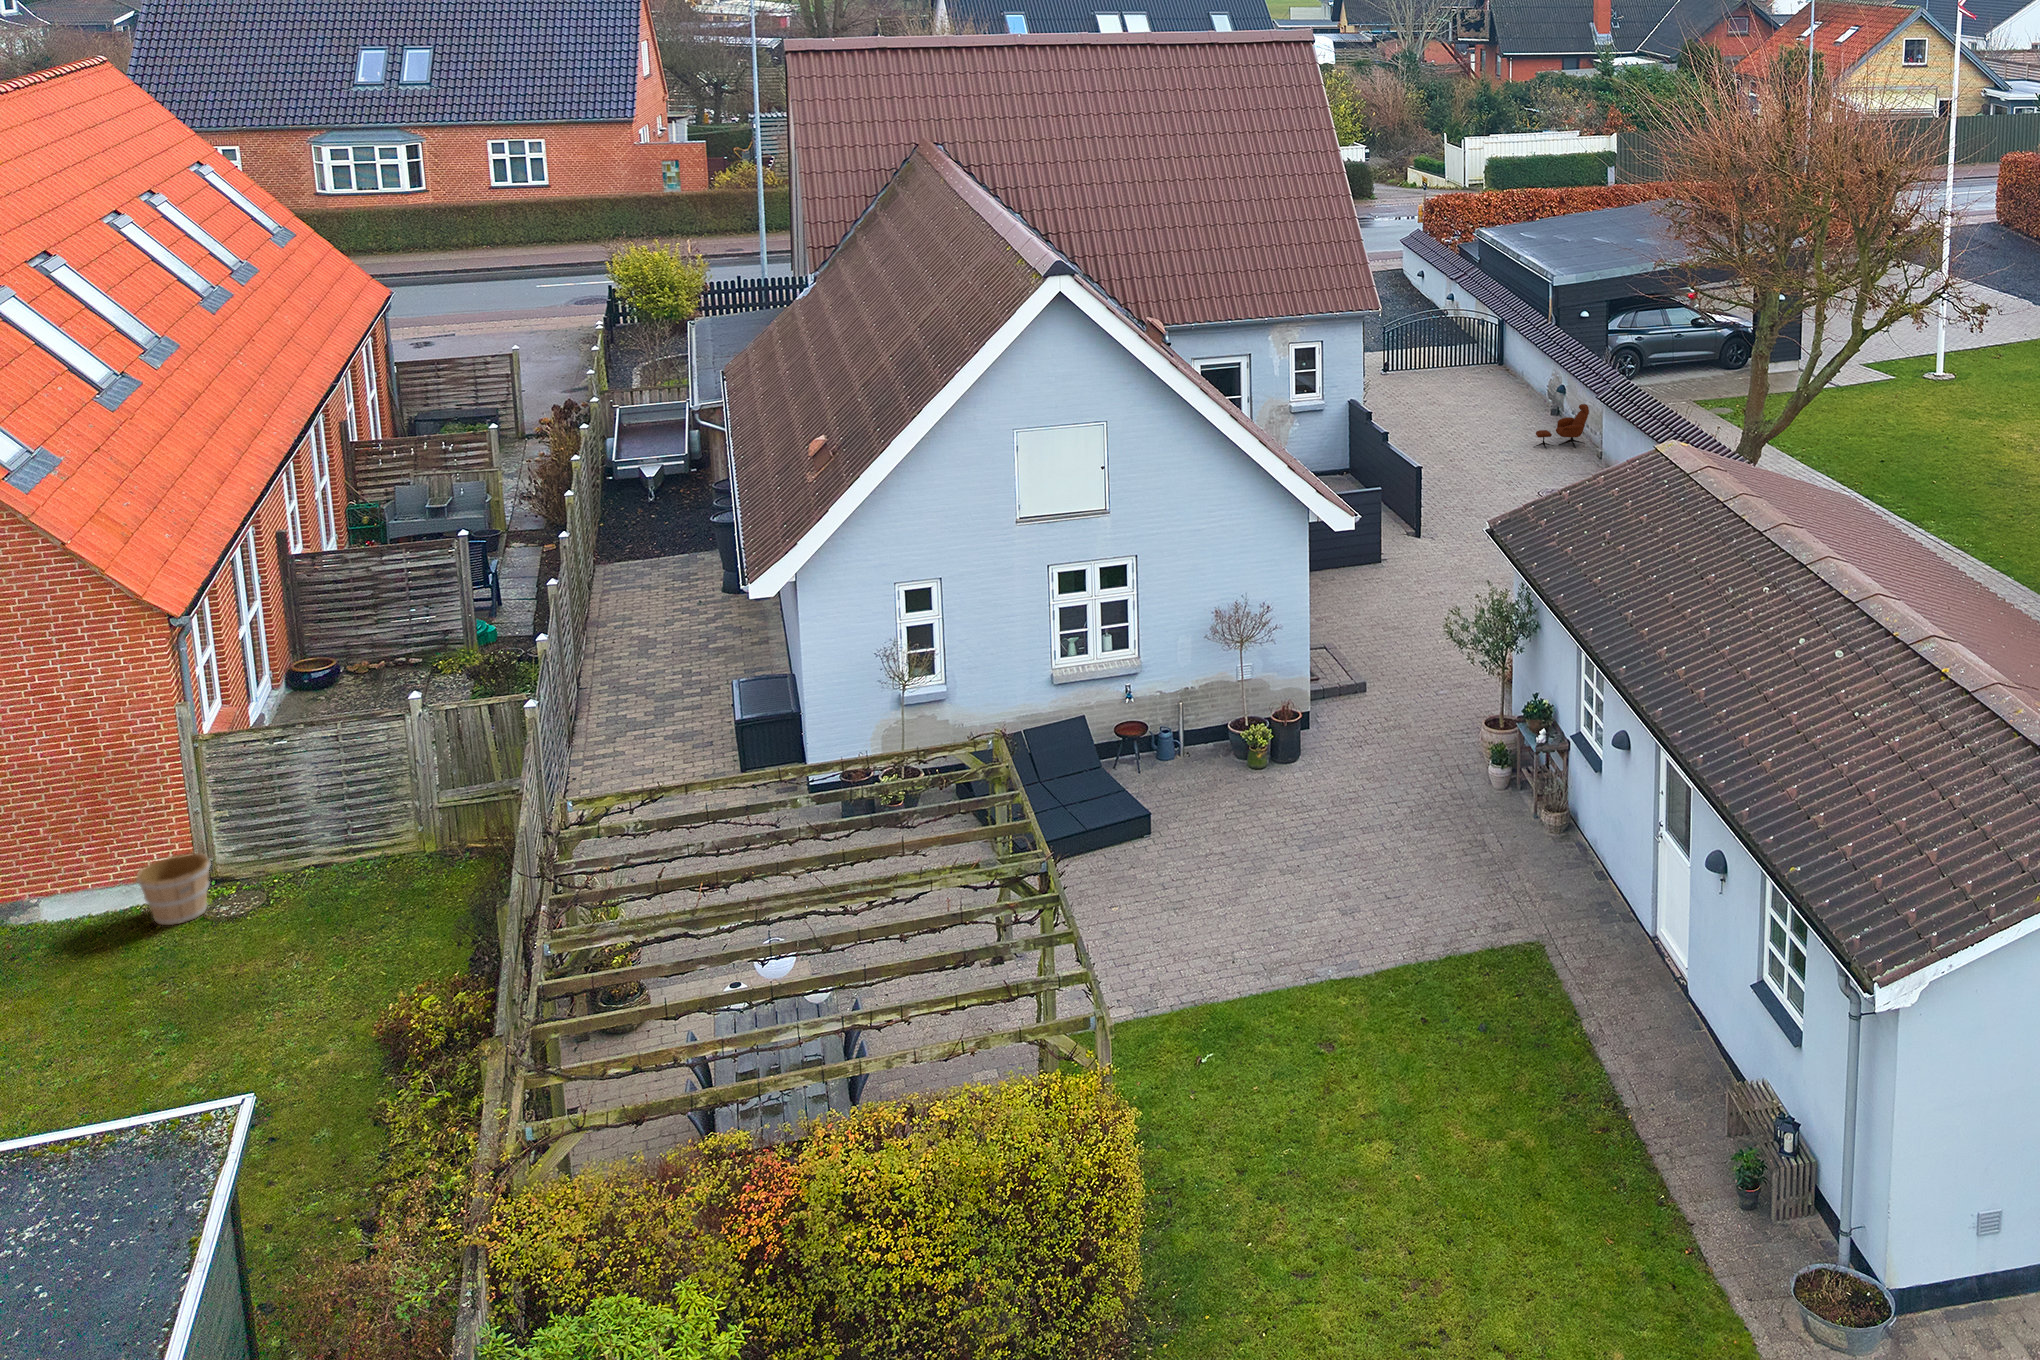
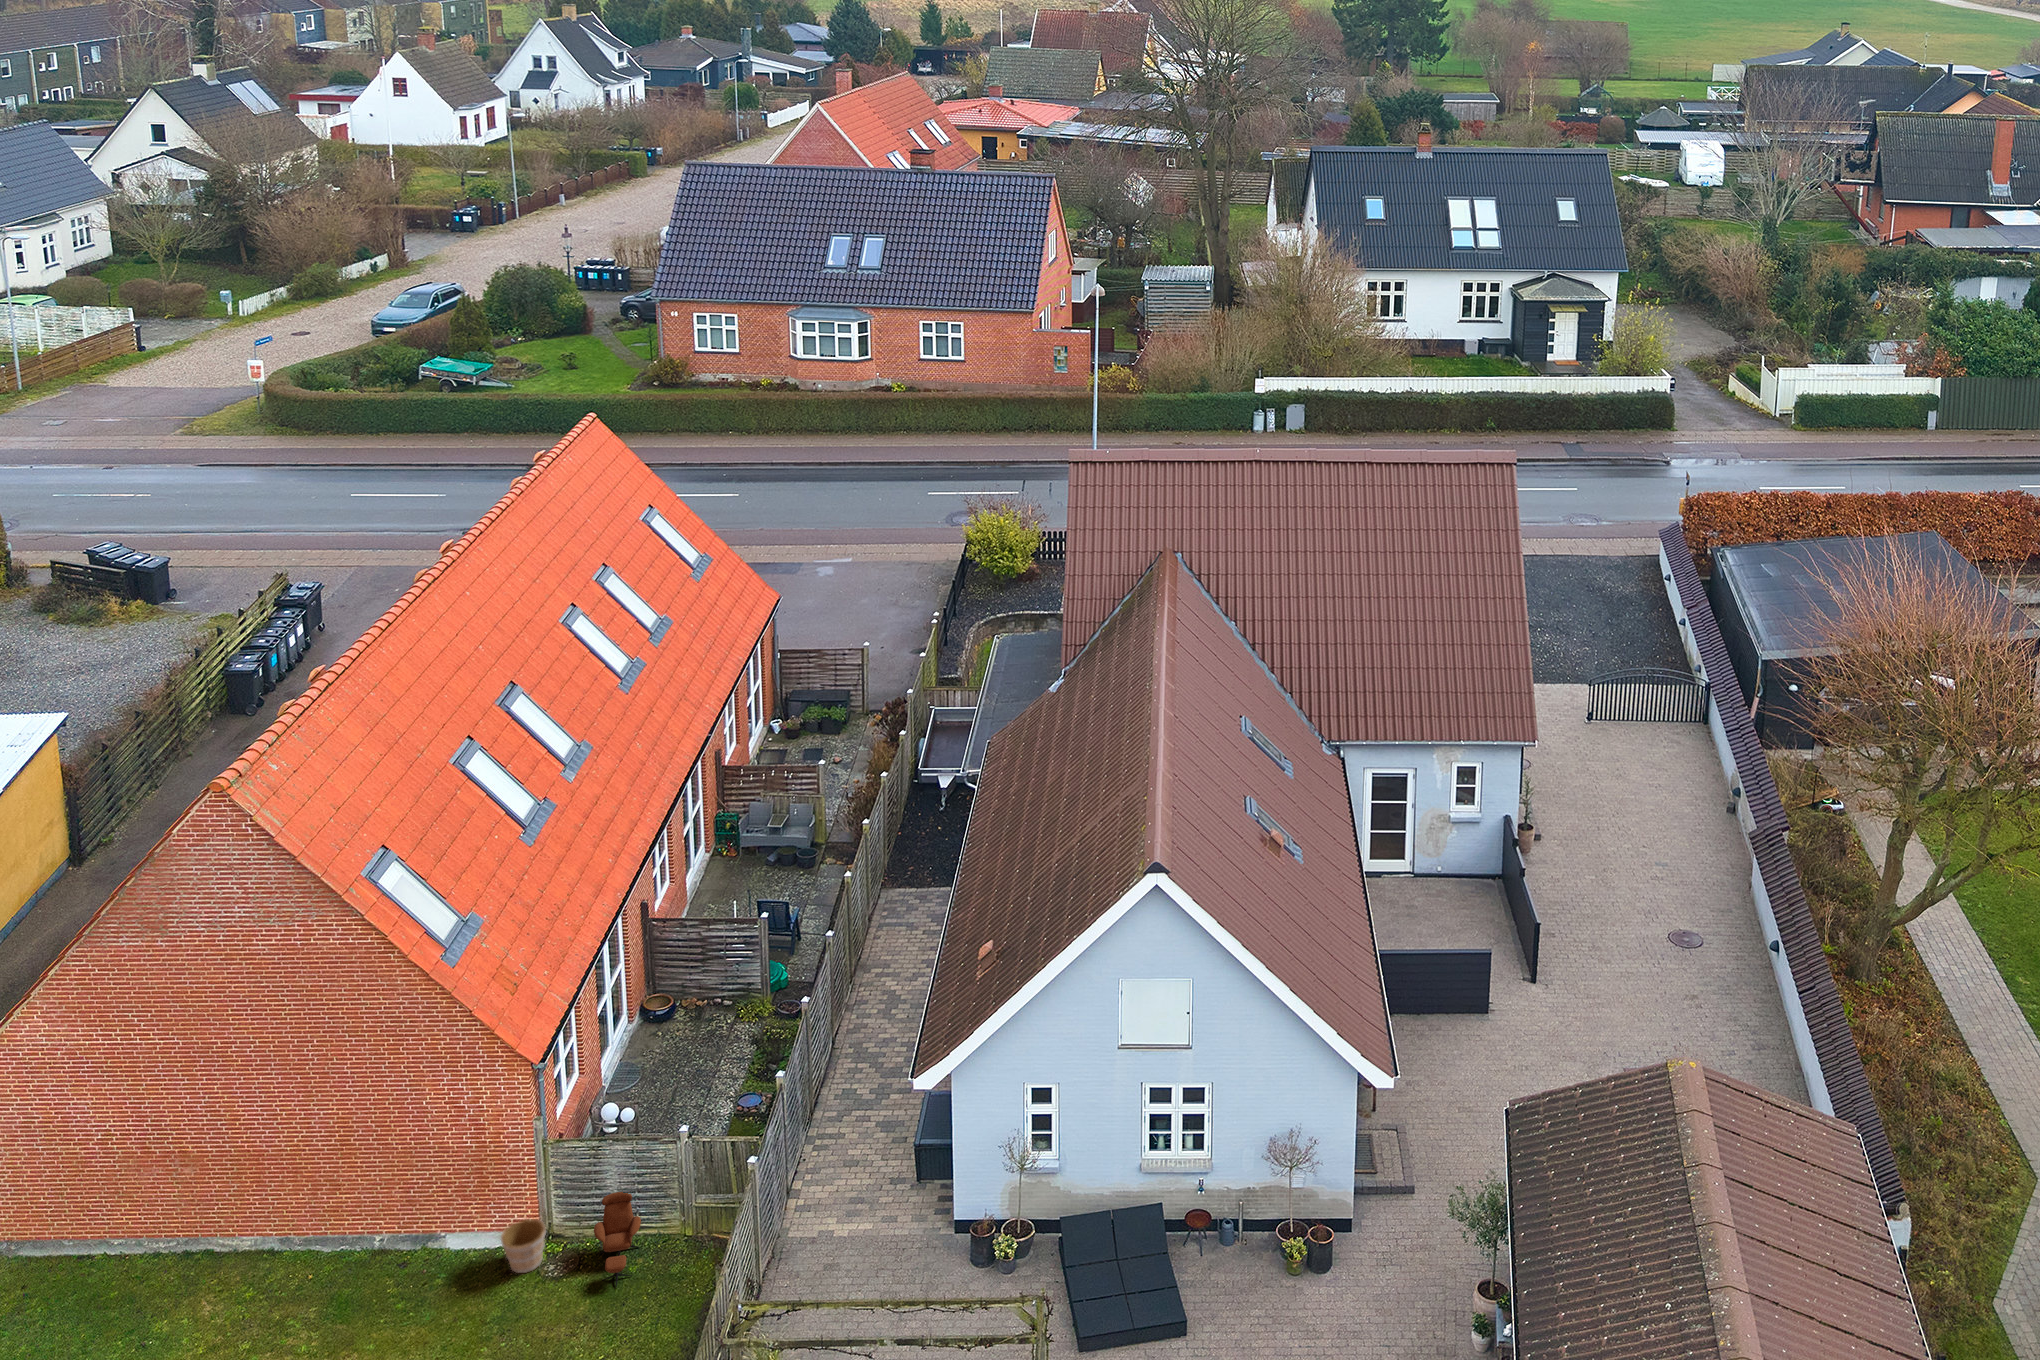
lounge chair: present [1534,404,1589,449] -> present [594,1192,641,1288]

